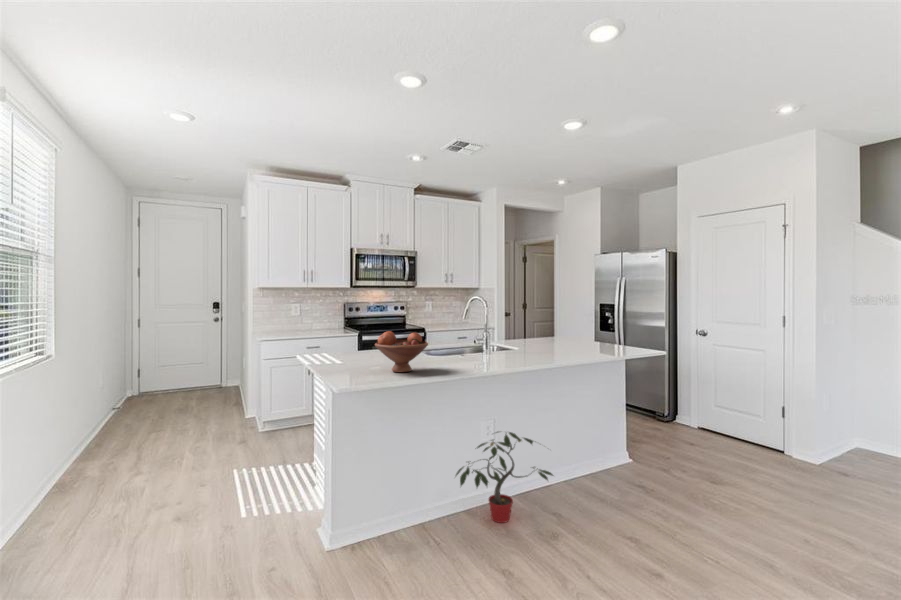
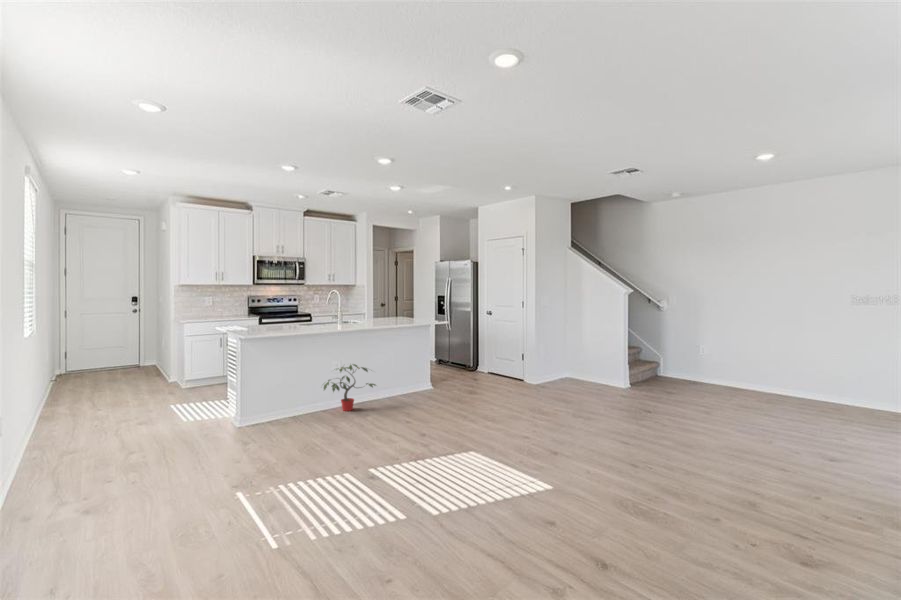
fruit bowl: present [375,331,428,372] -> none [275,309,306,331]

